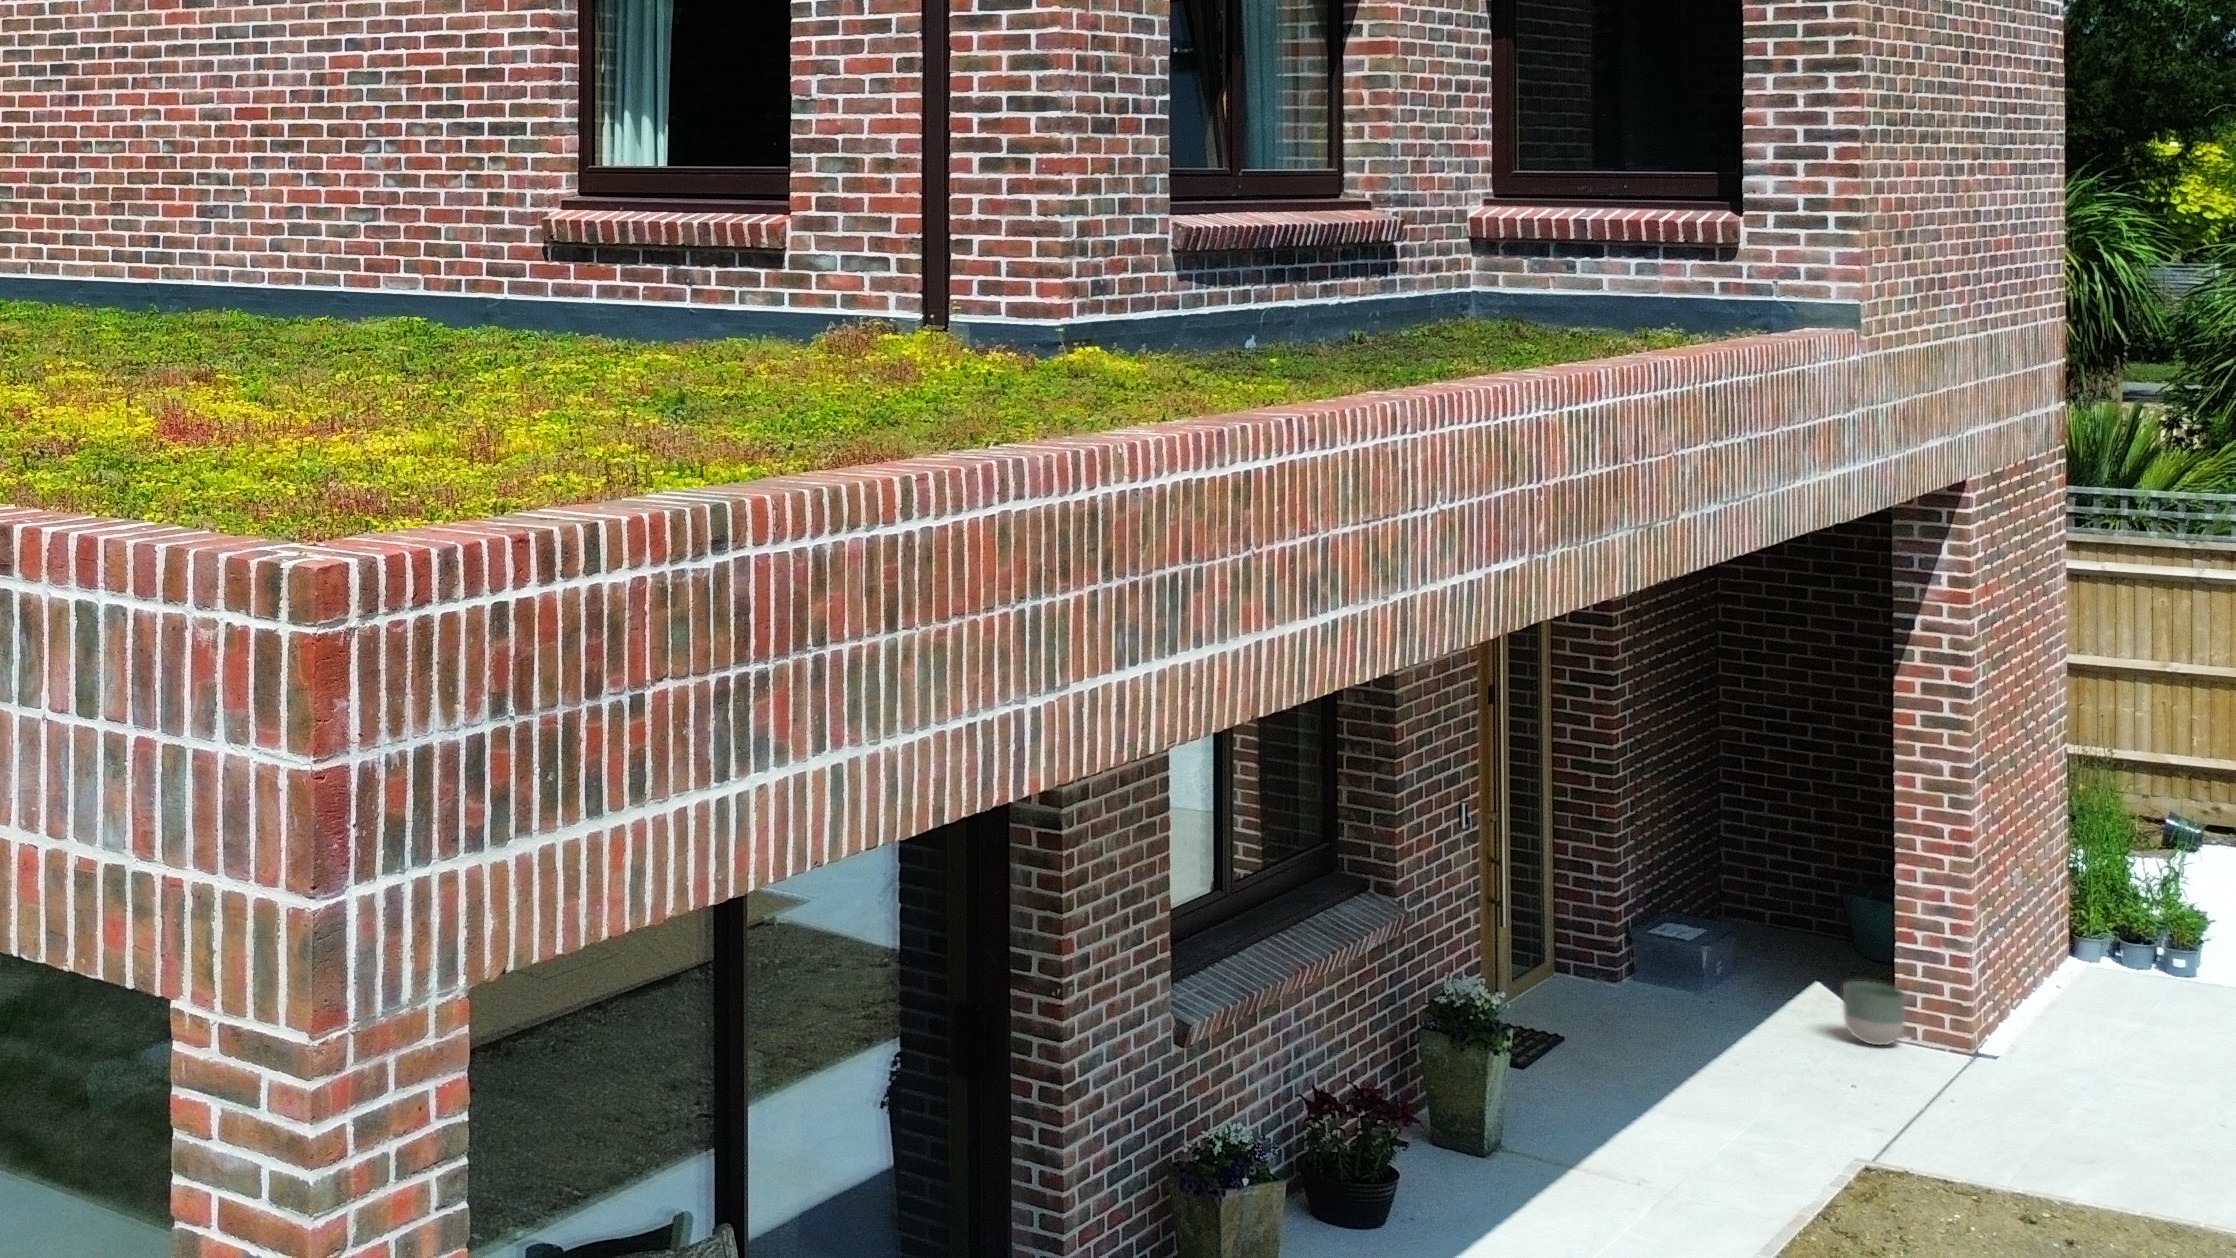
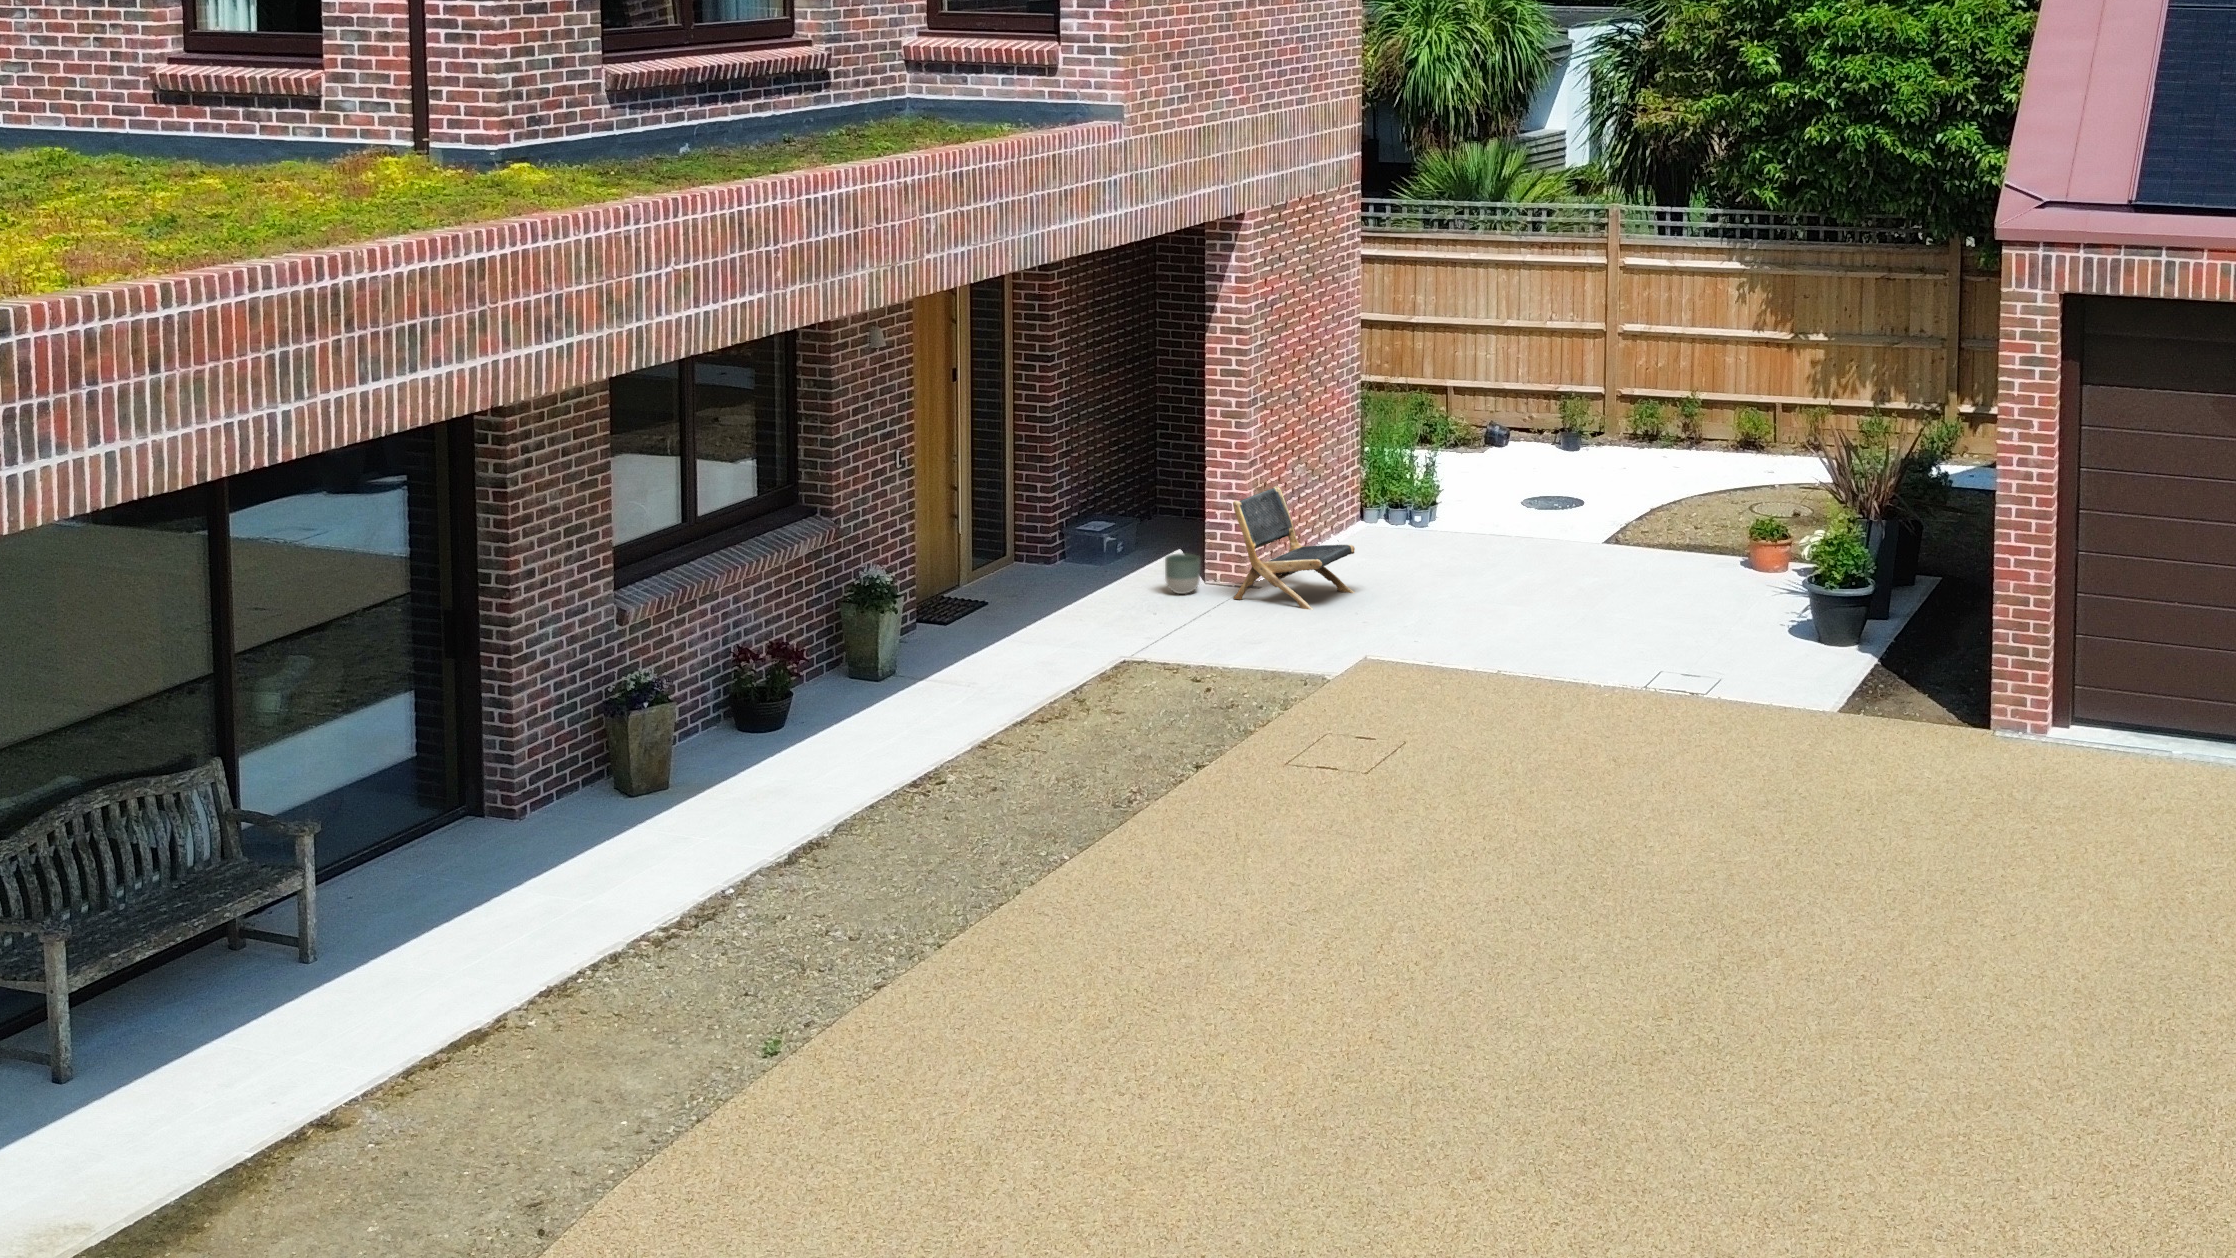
lounge chair: none [1974,892,2189,1104] -> present [1233,486,1355,610]

